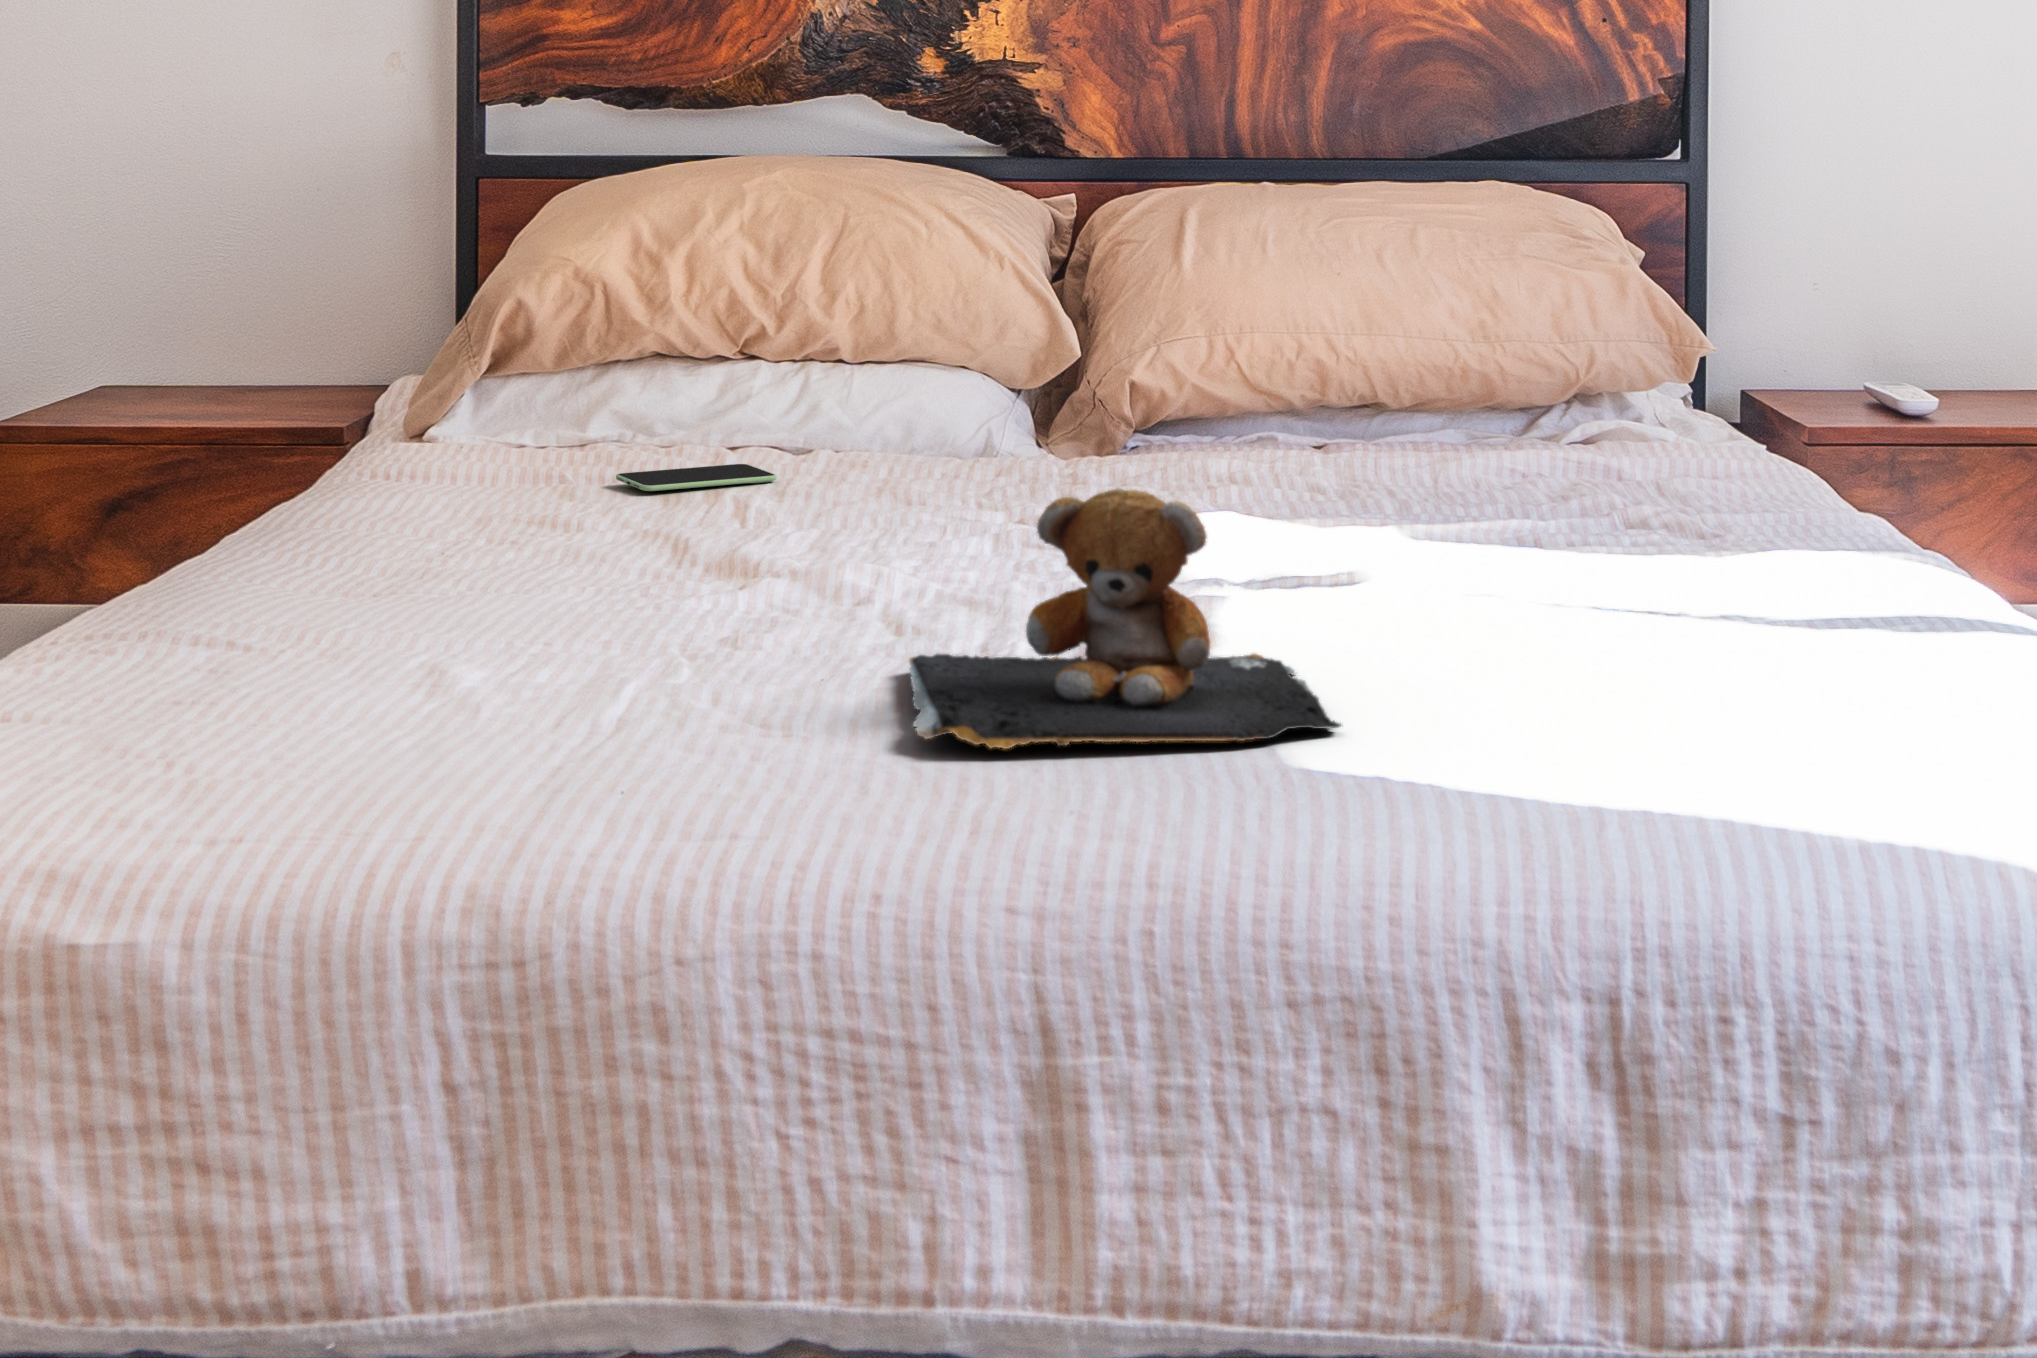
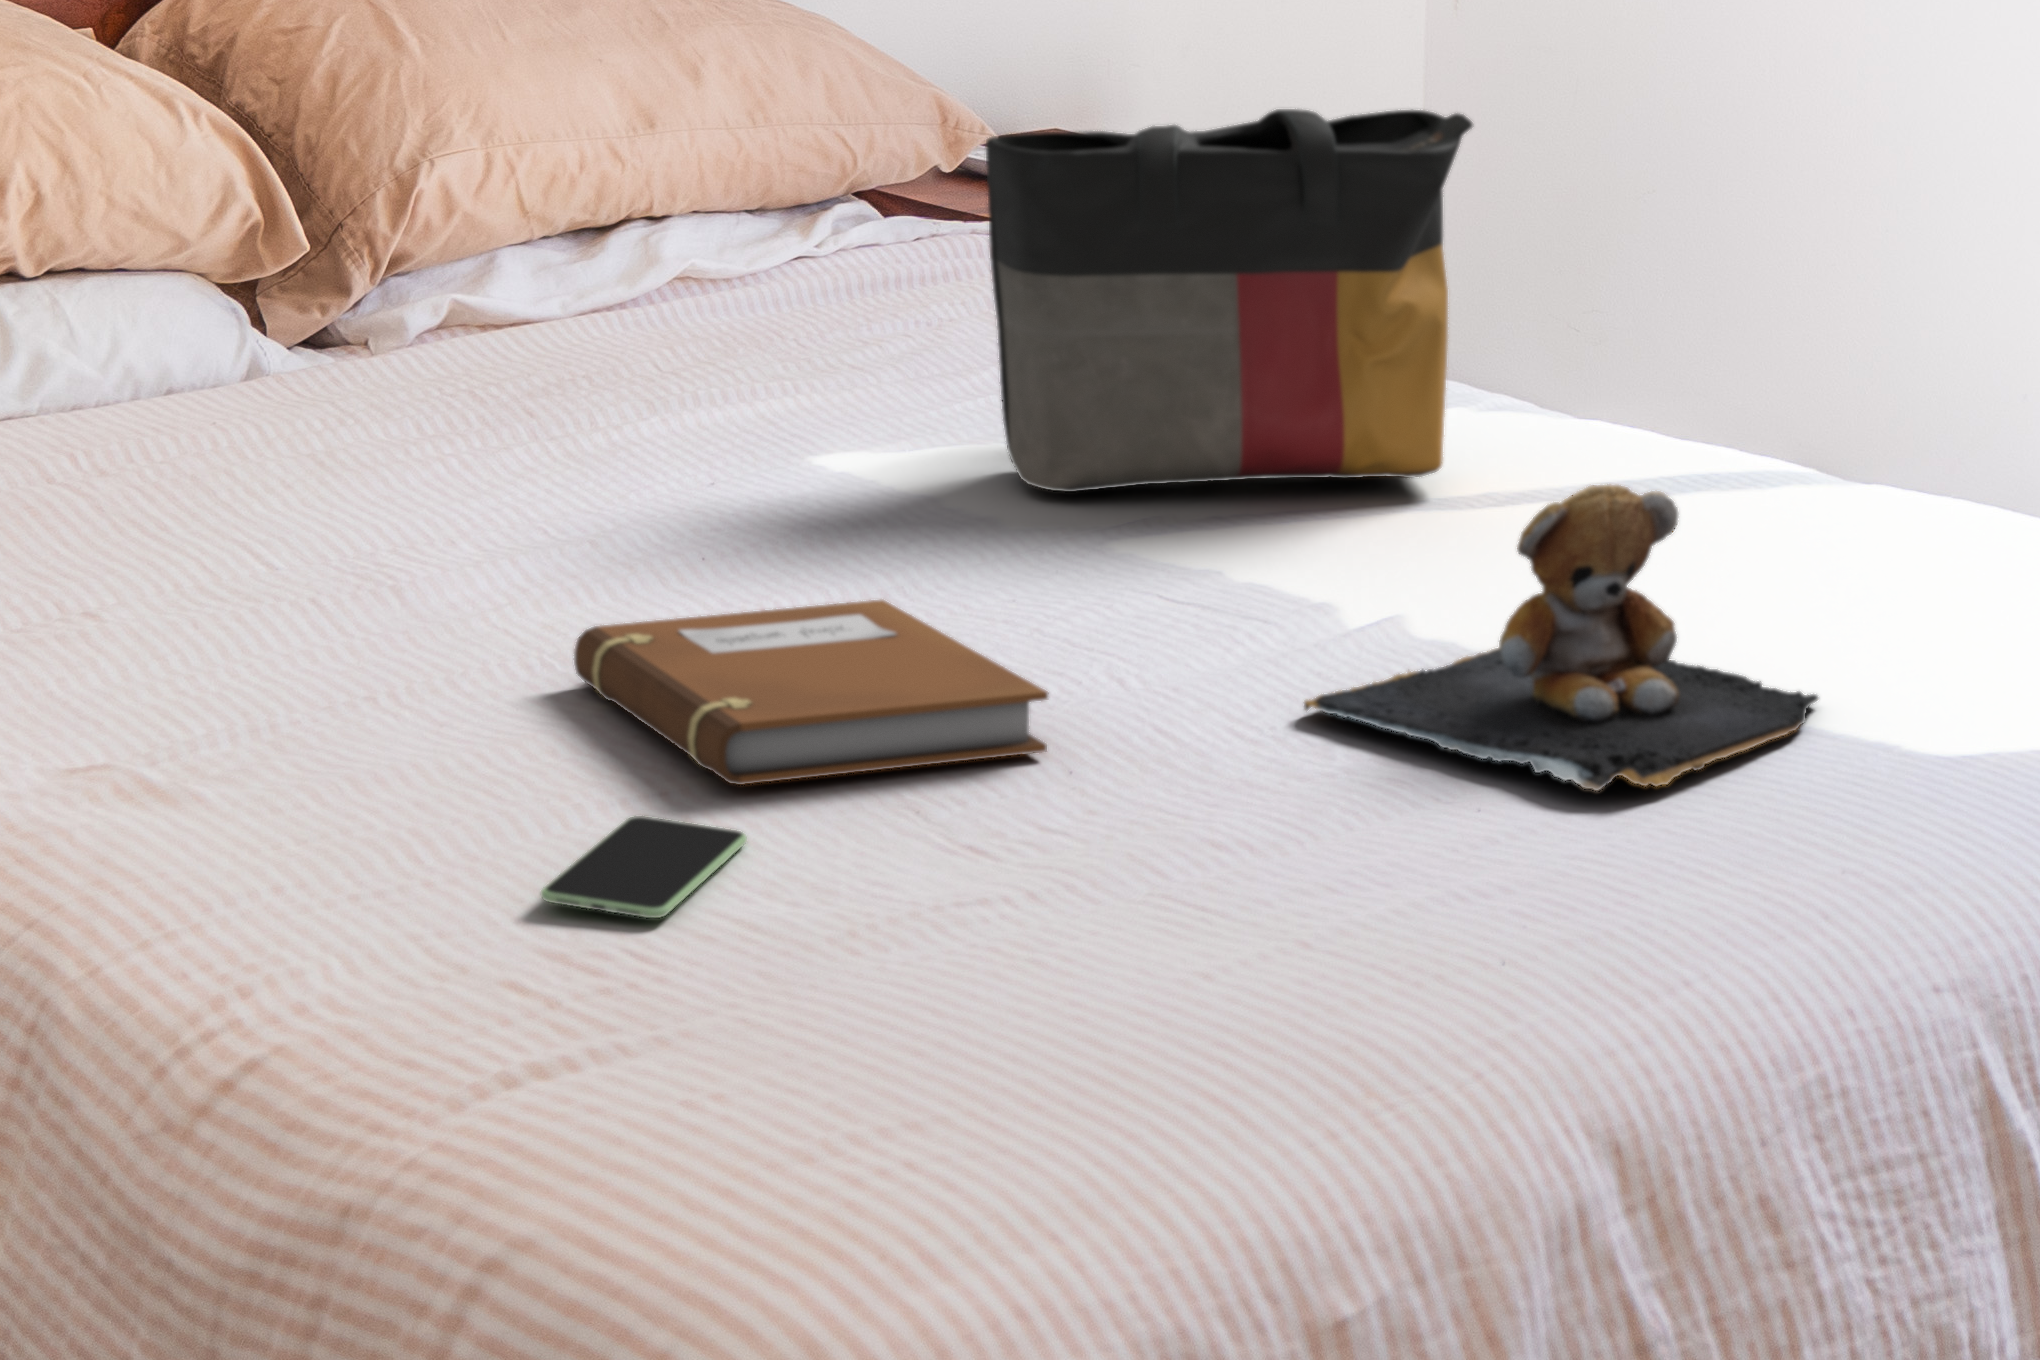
tote bag: none [1172,220,1566,558] -> present [986,109,1473,492]
smartphone: present [616,464,777,491] -> present [541,816,747,918]
notebook: none [408,537,791,655] -> present [574,600,1048,785]

